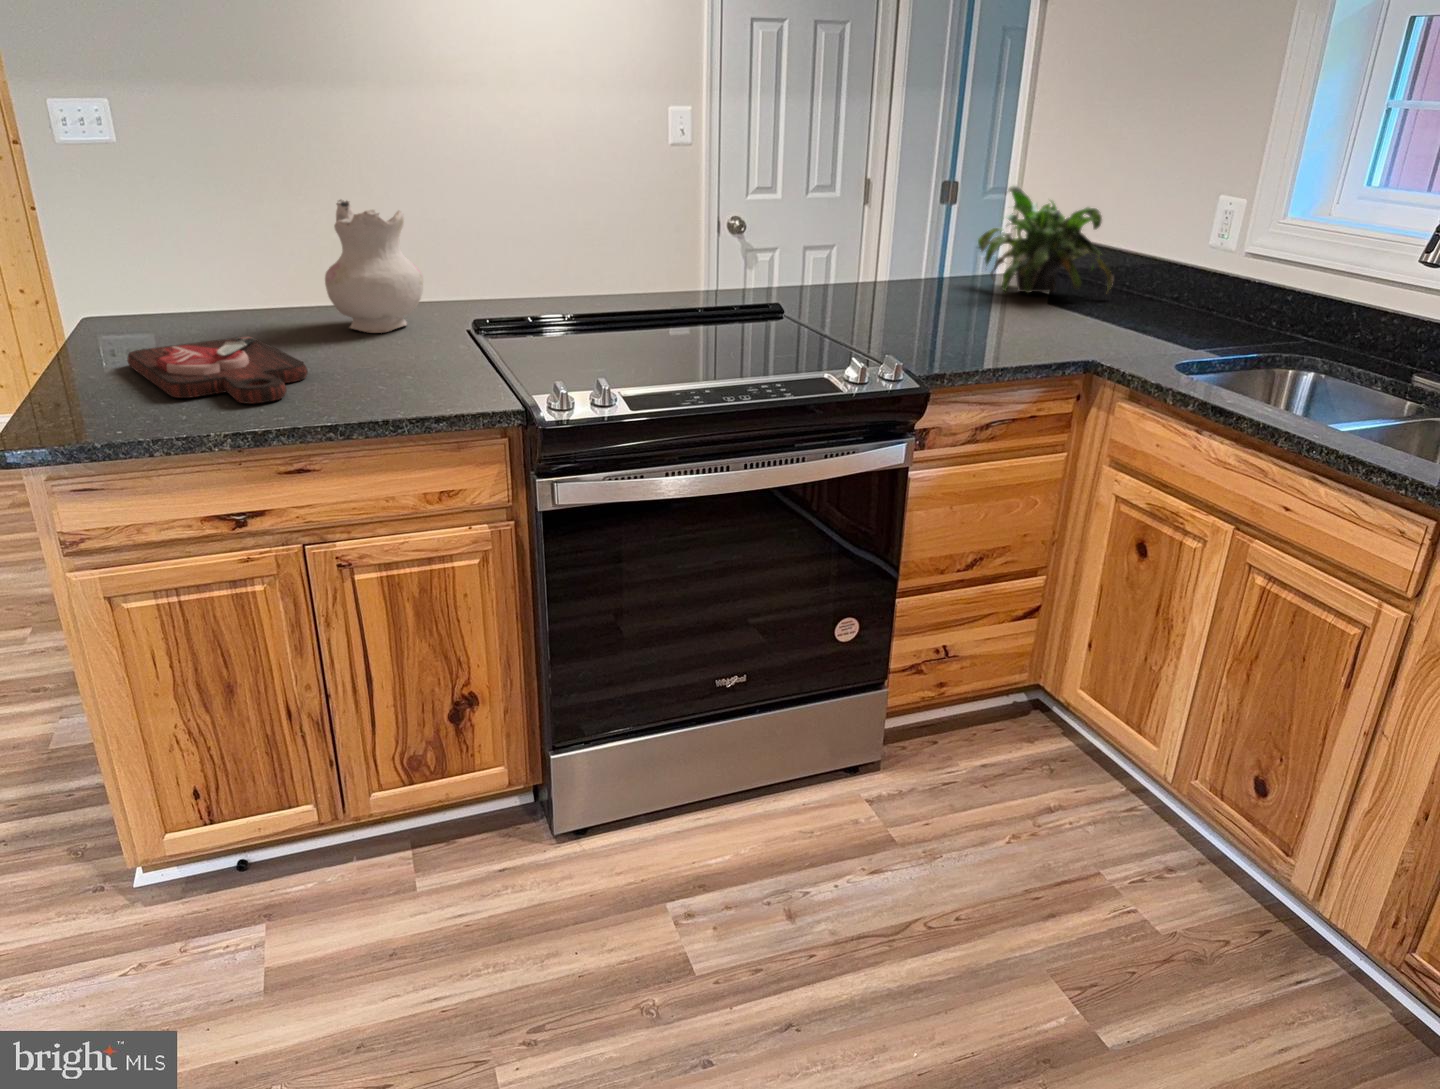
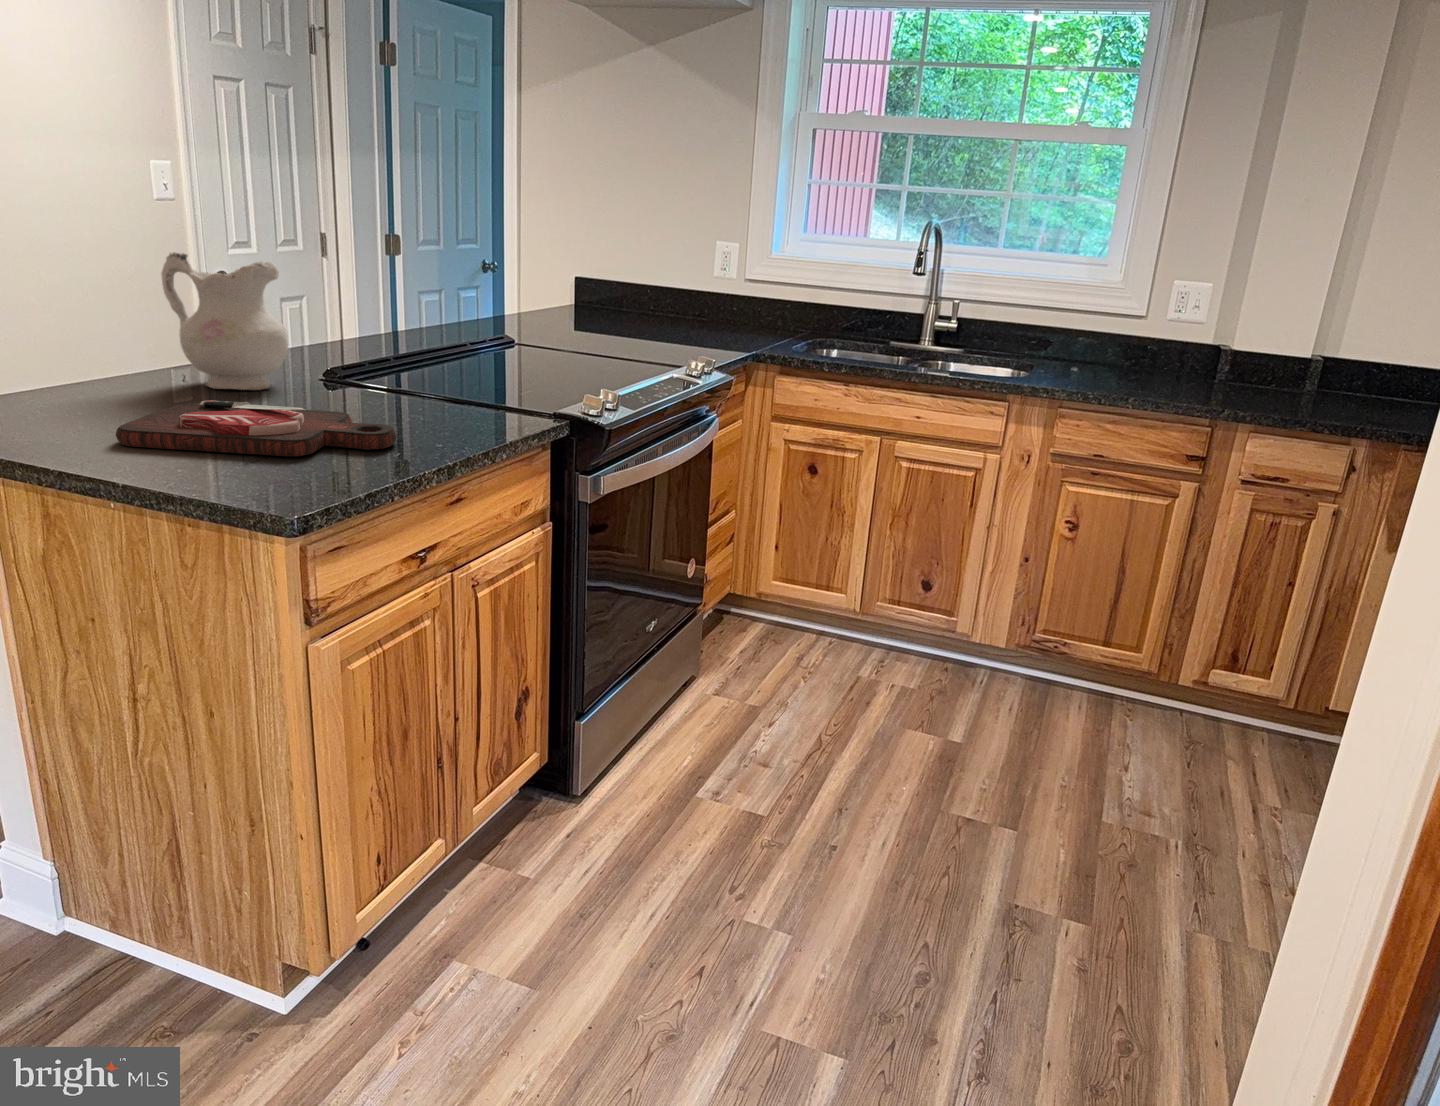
potted plant: present [978,186,1113,293] -> none [567,239,672,319]

